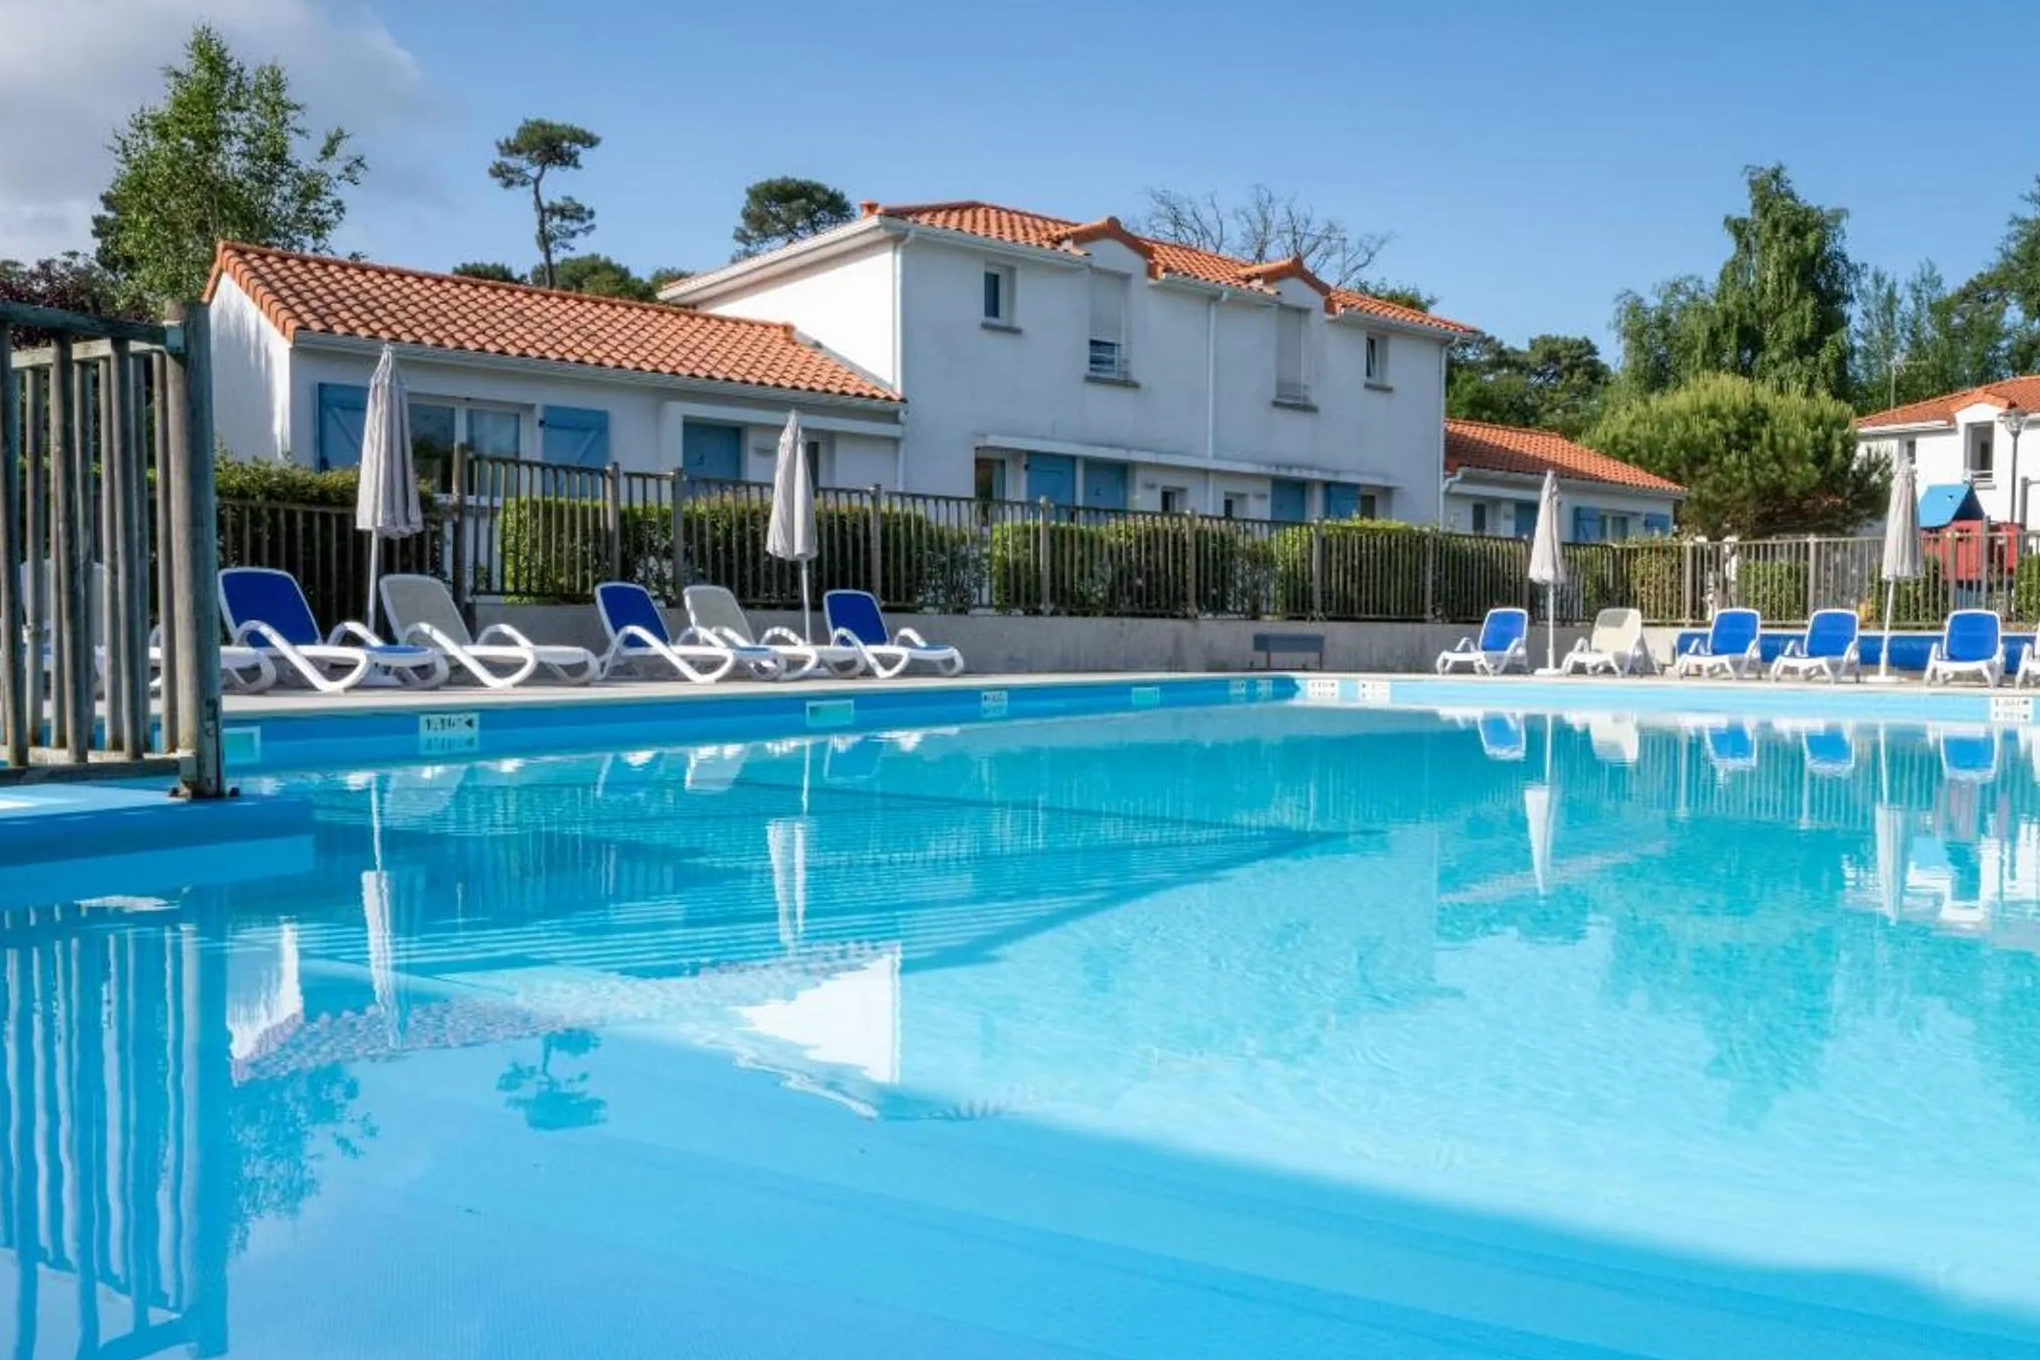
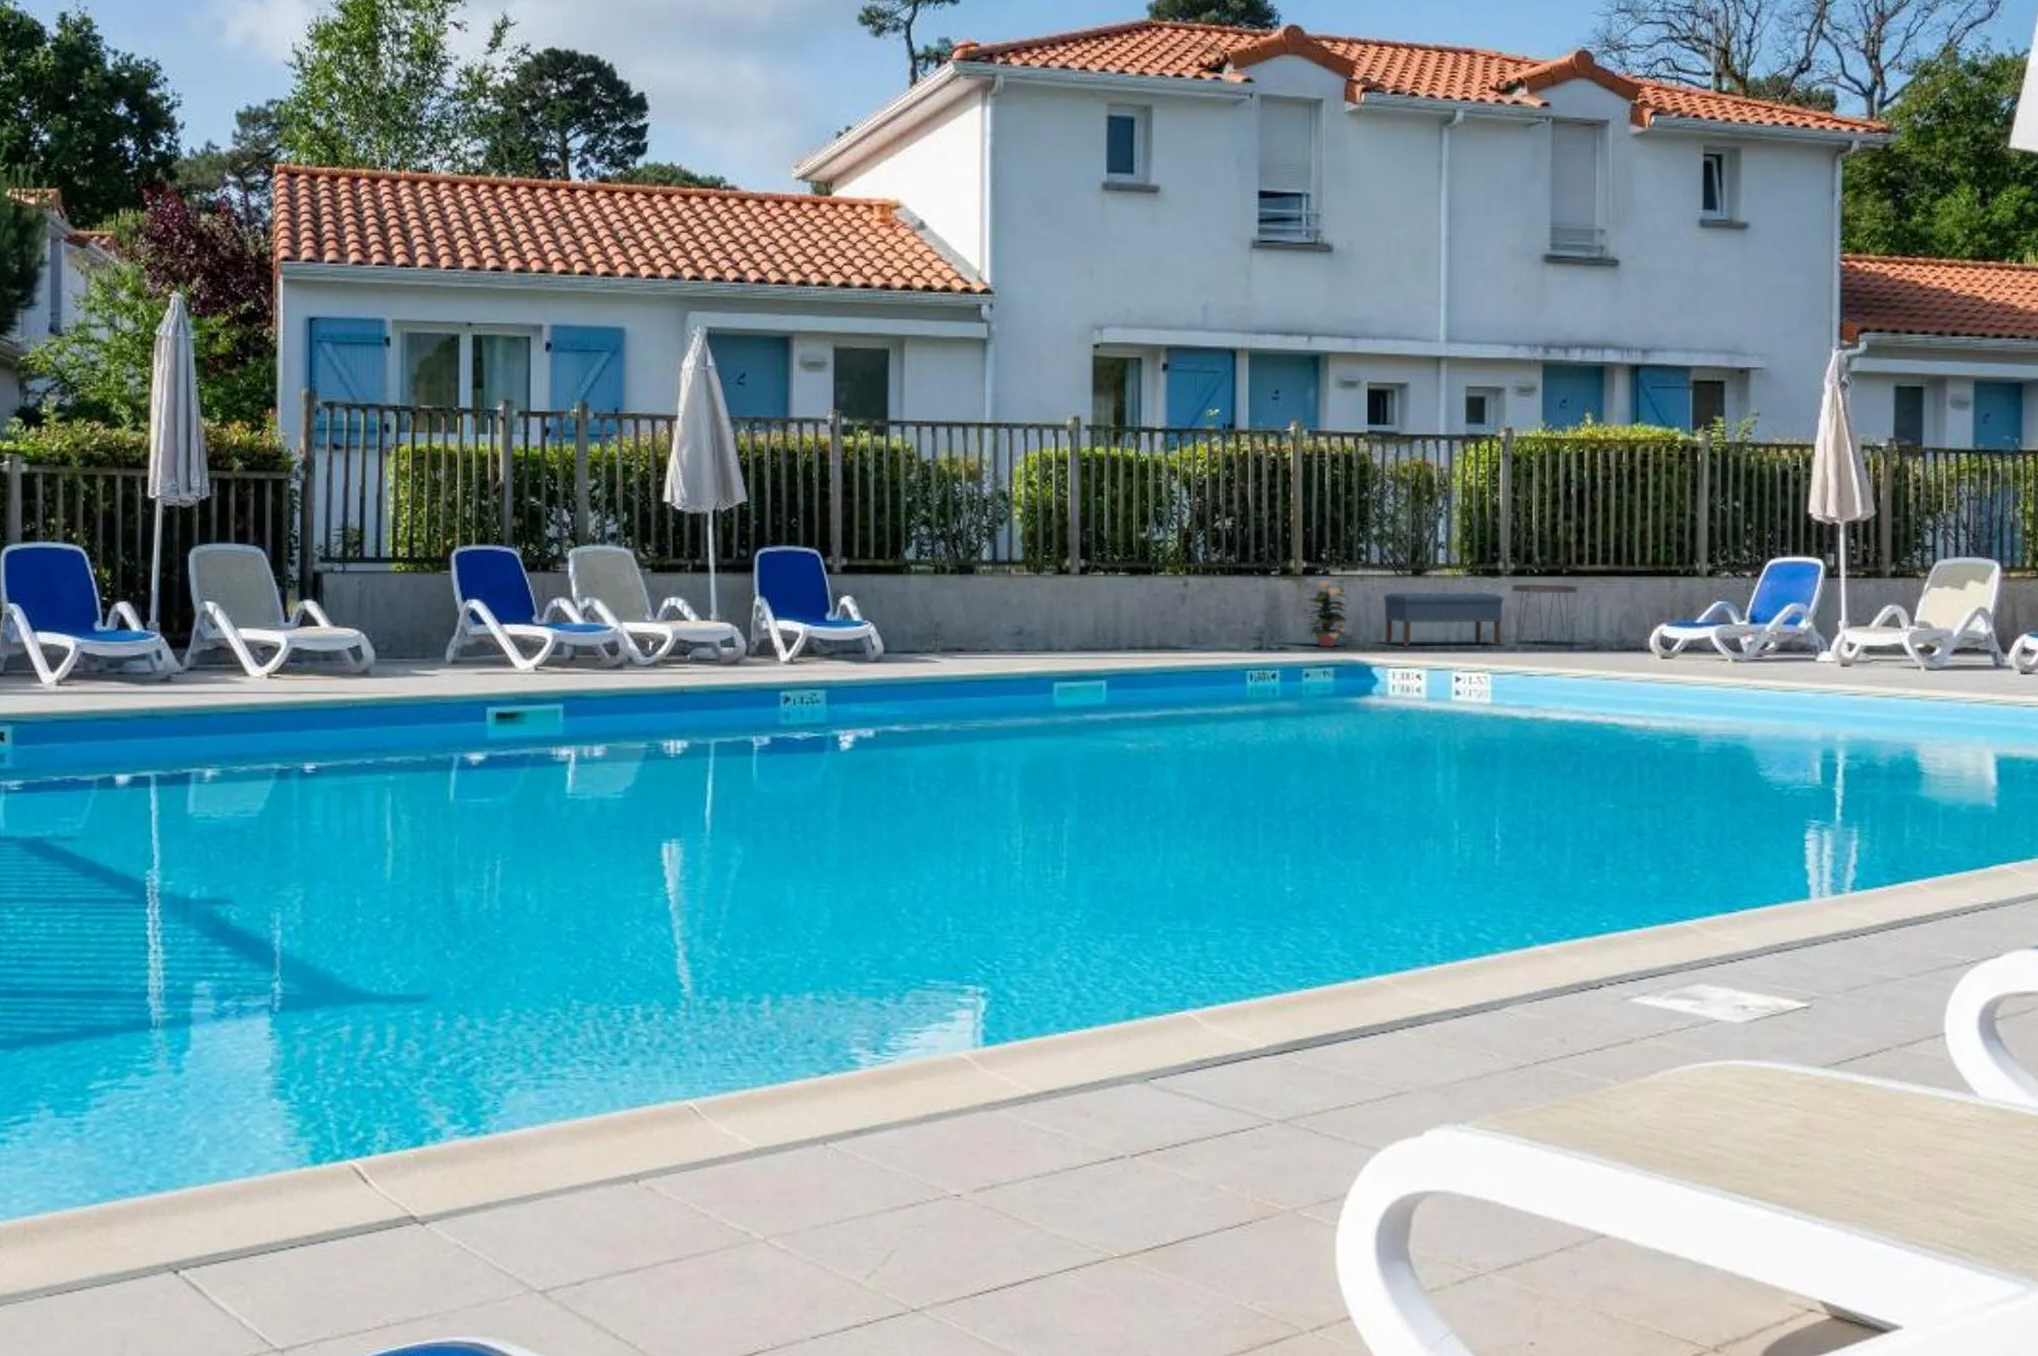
decorative plant: none [1200,623,1233,670] -> present [1306,581,1346,646]
side table: none [1326,628,1370,670] -> present [1512,585,1577,644]

